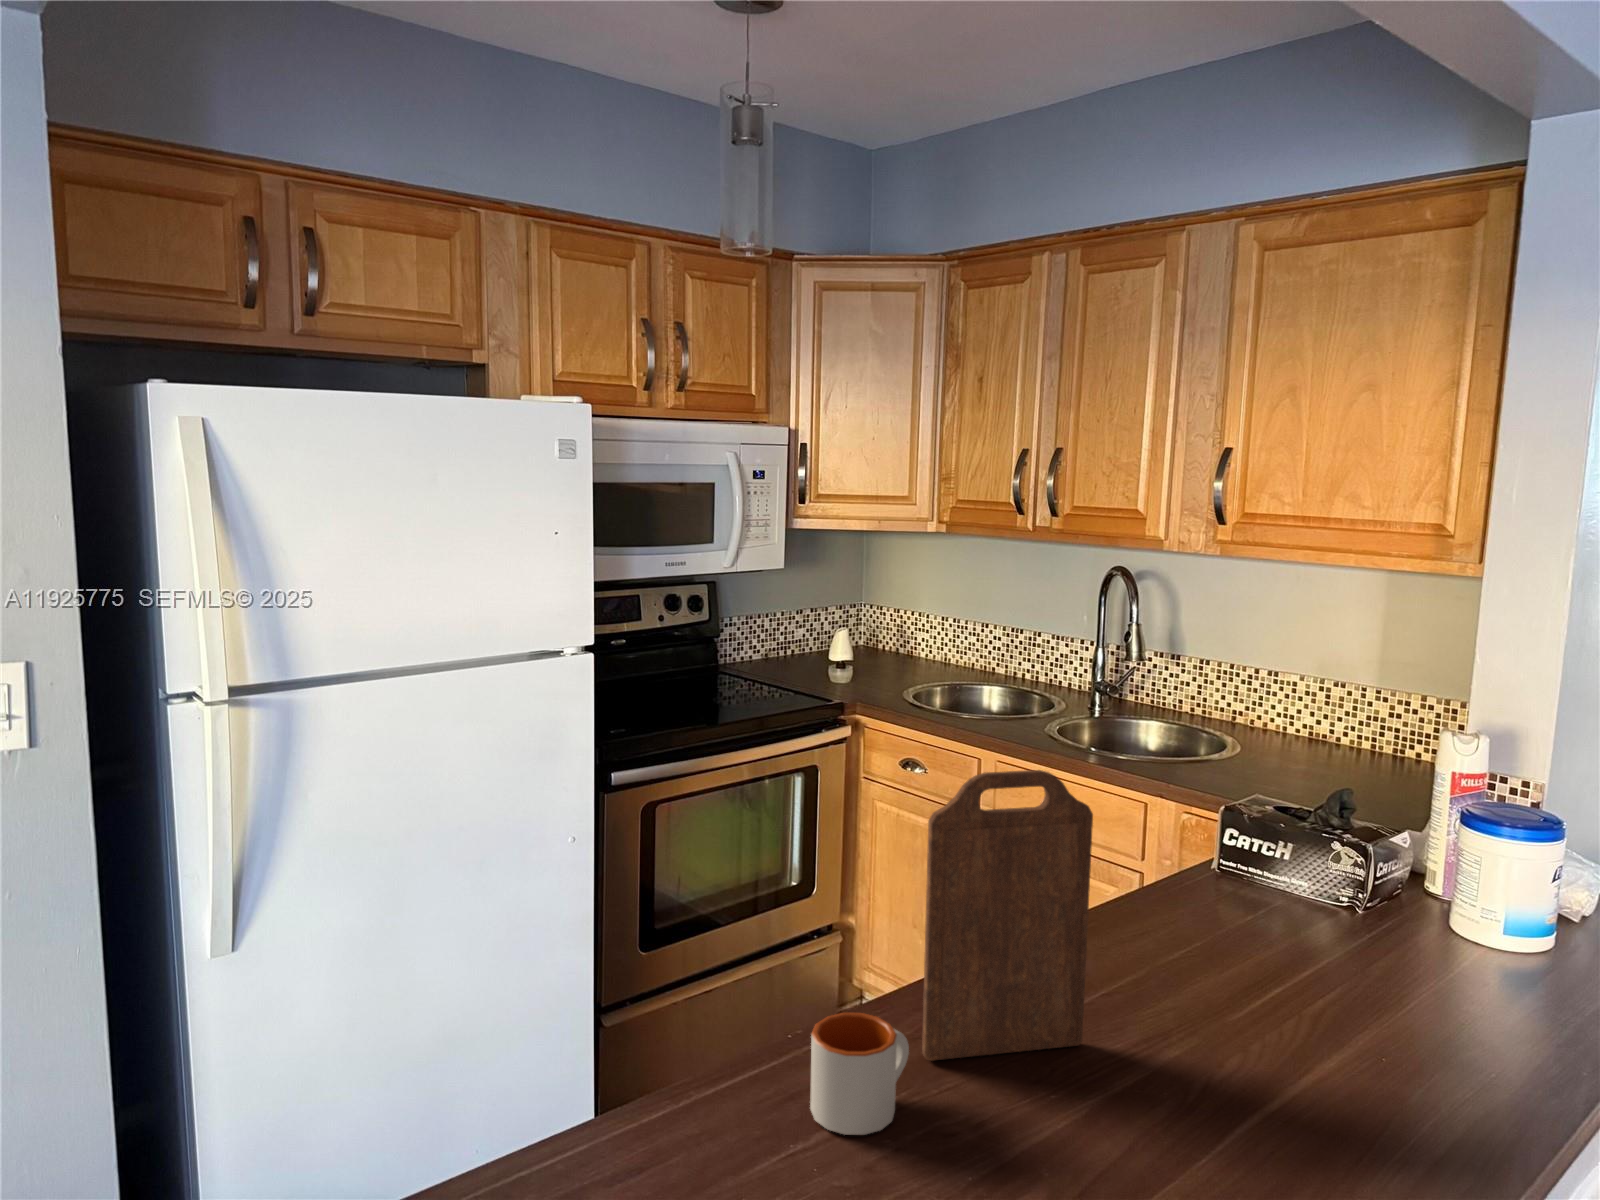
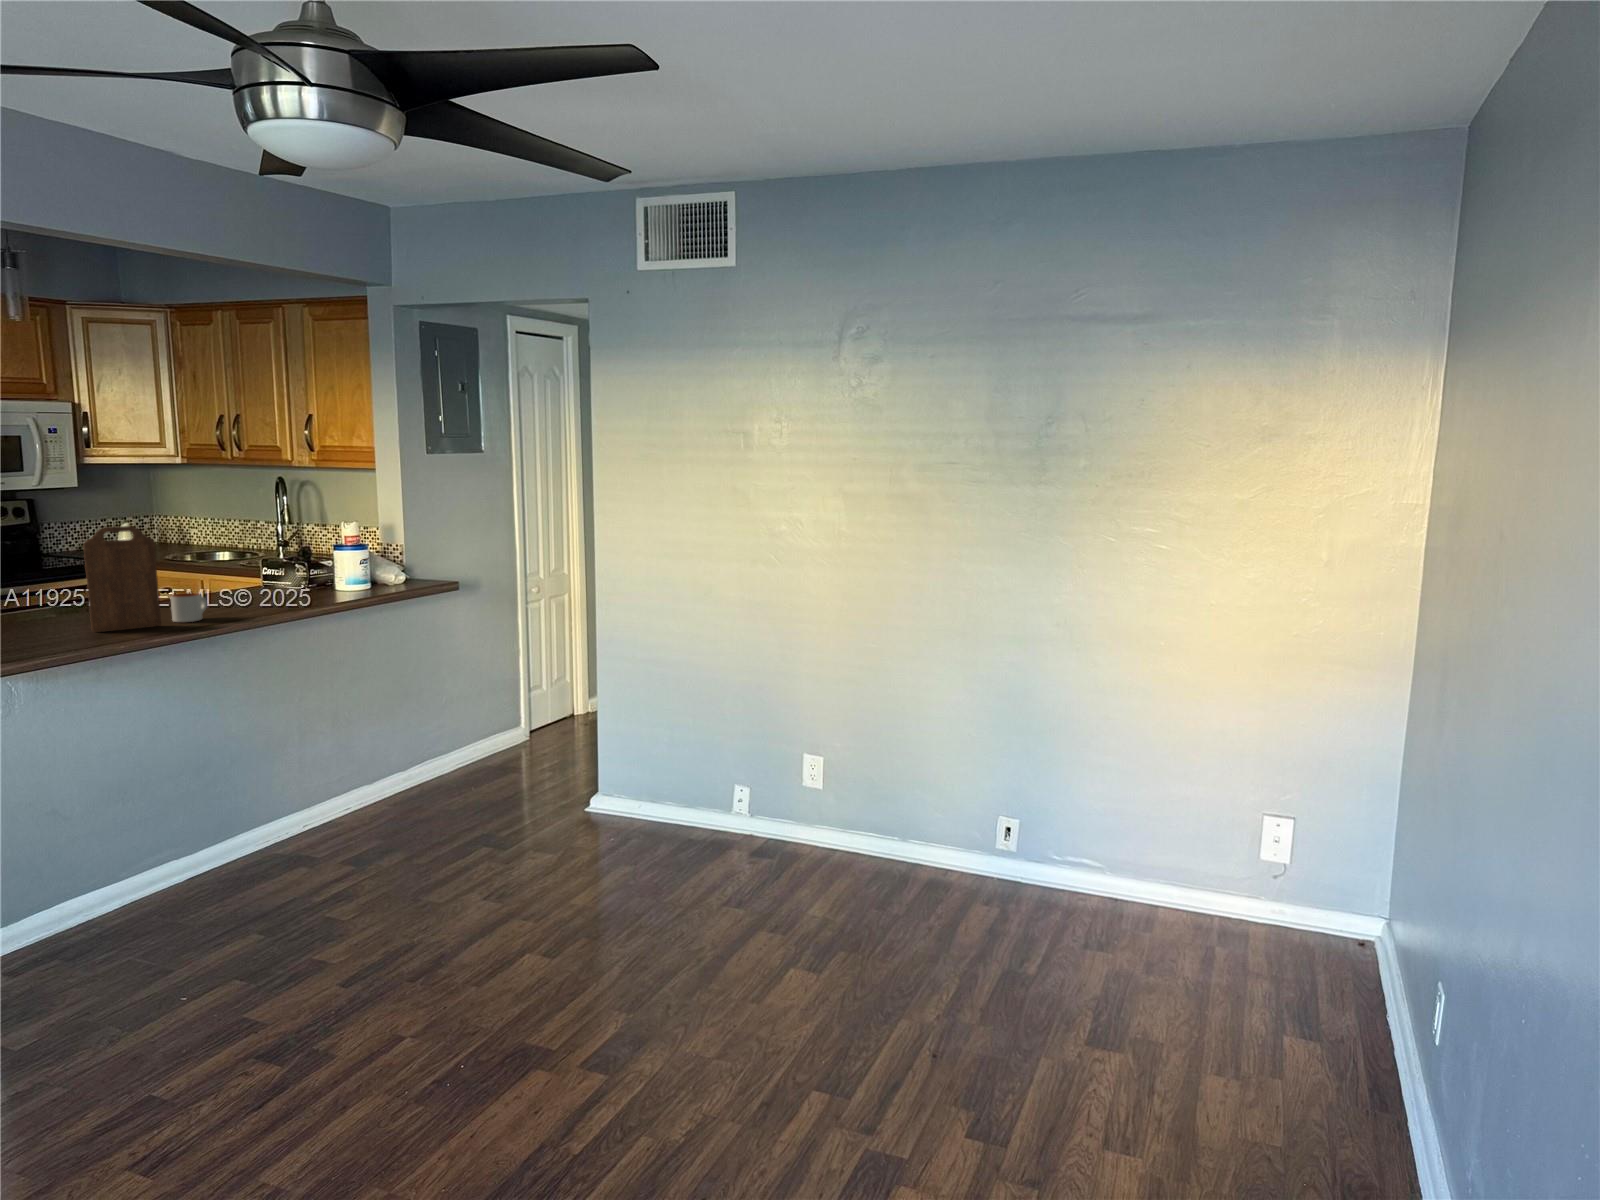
mug: present [810,1013,909,1135] -> present [171,593,207,622]

